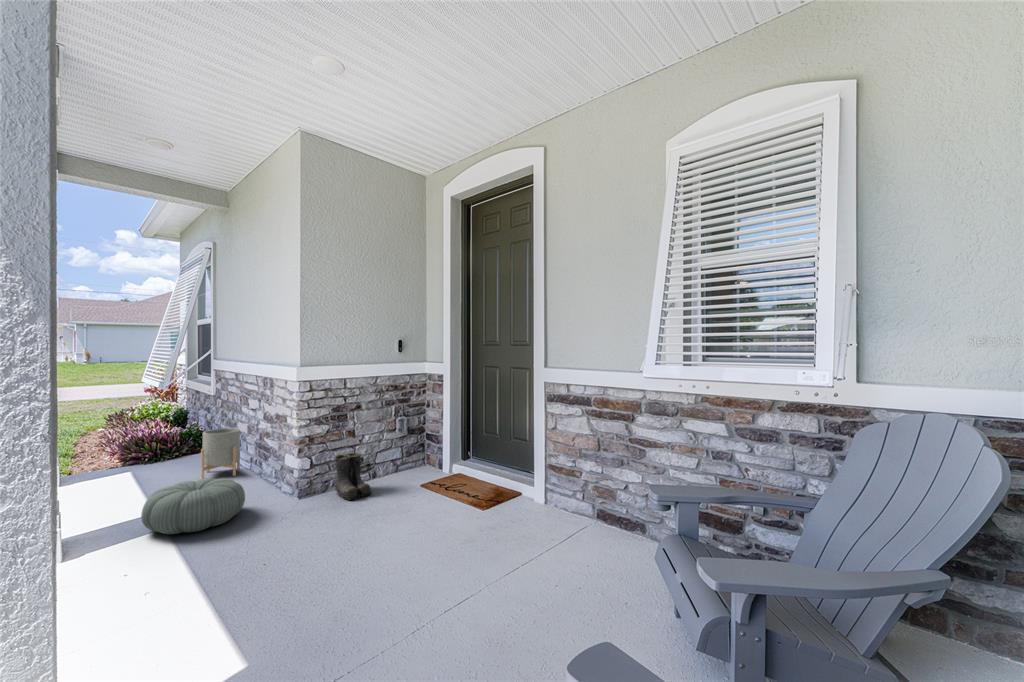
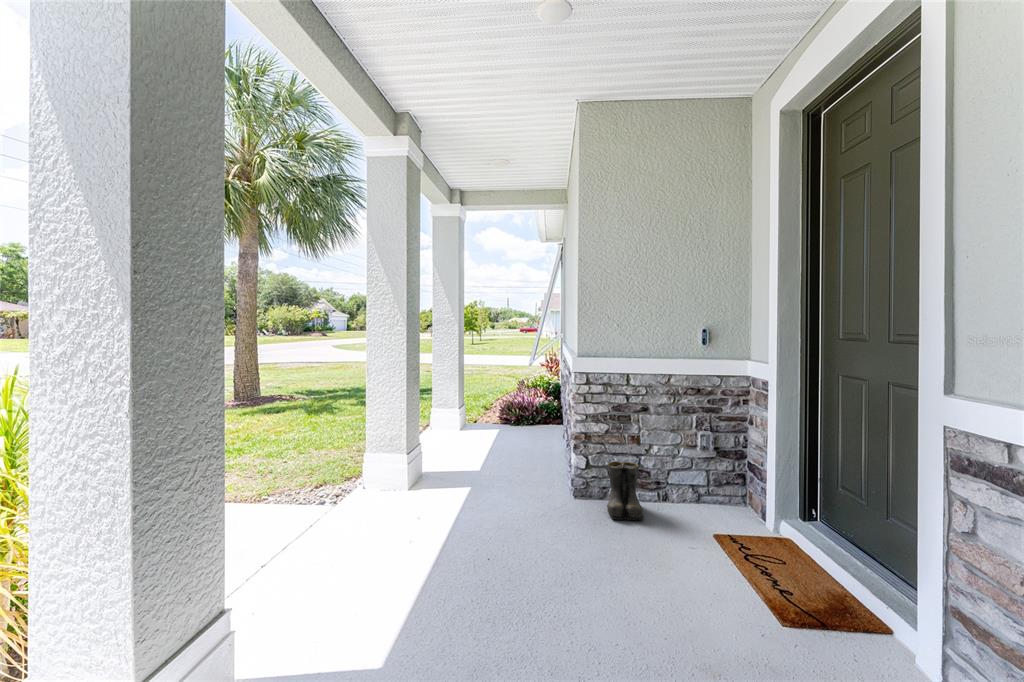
planter: present [201,428,240,479] -> none [529,412,563,457]
pouf: present [141,478,245,534] -> none [448,452,522,499]

